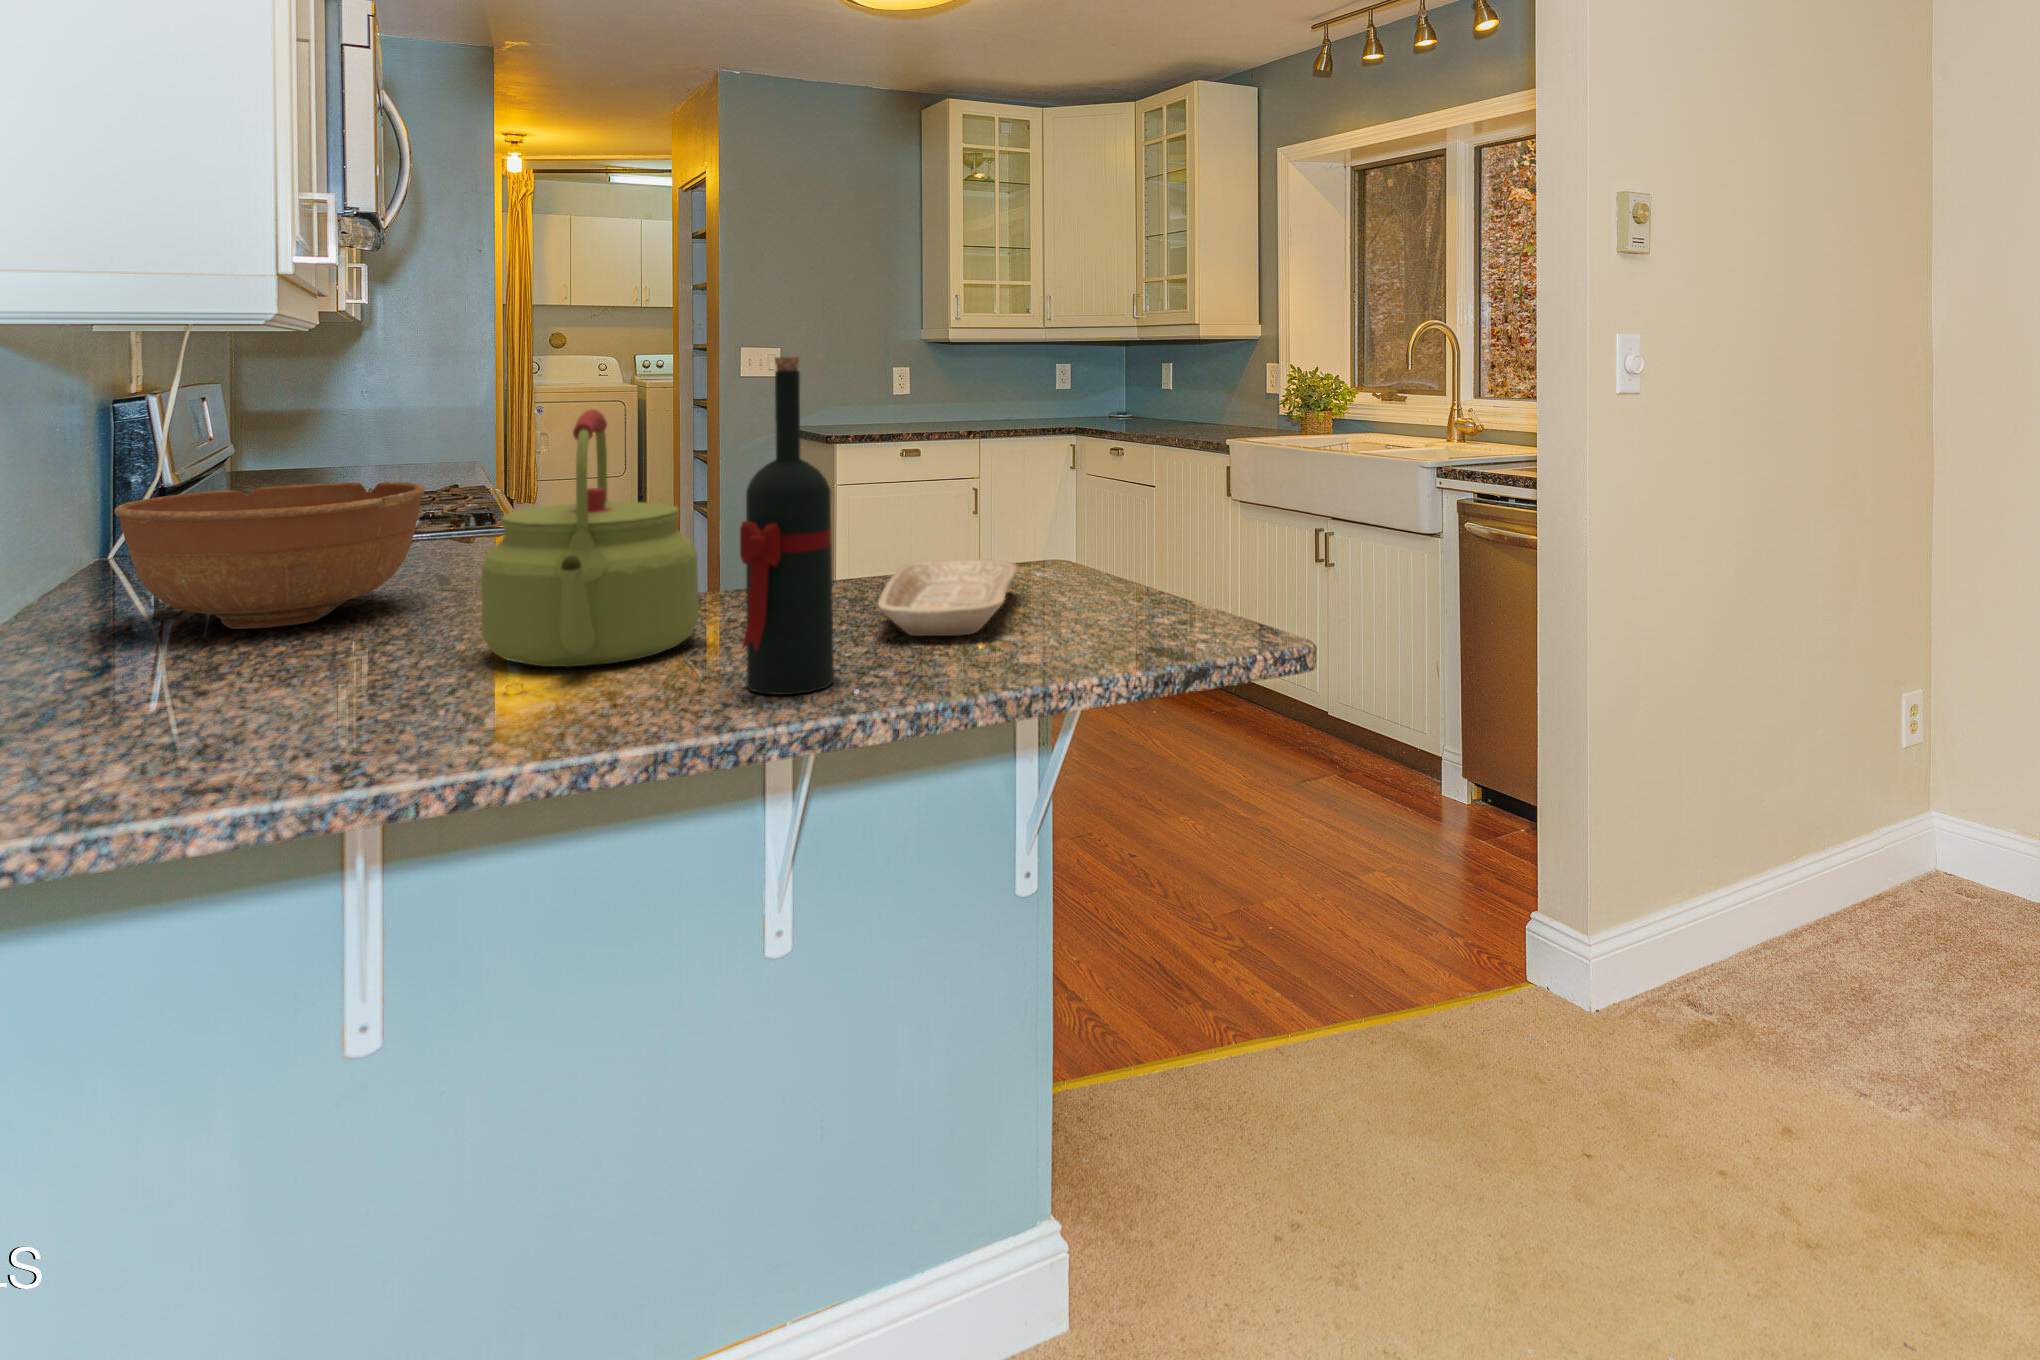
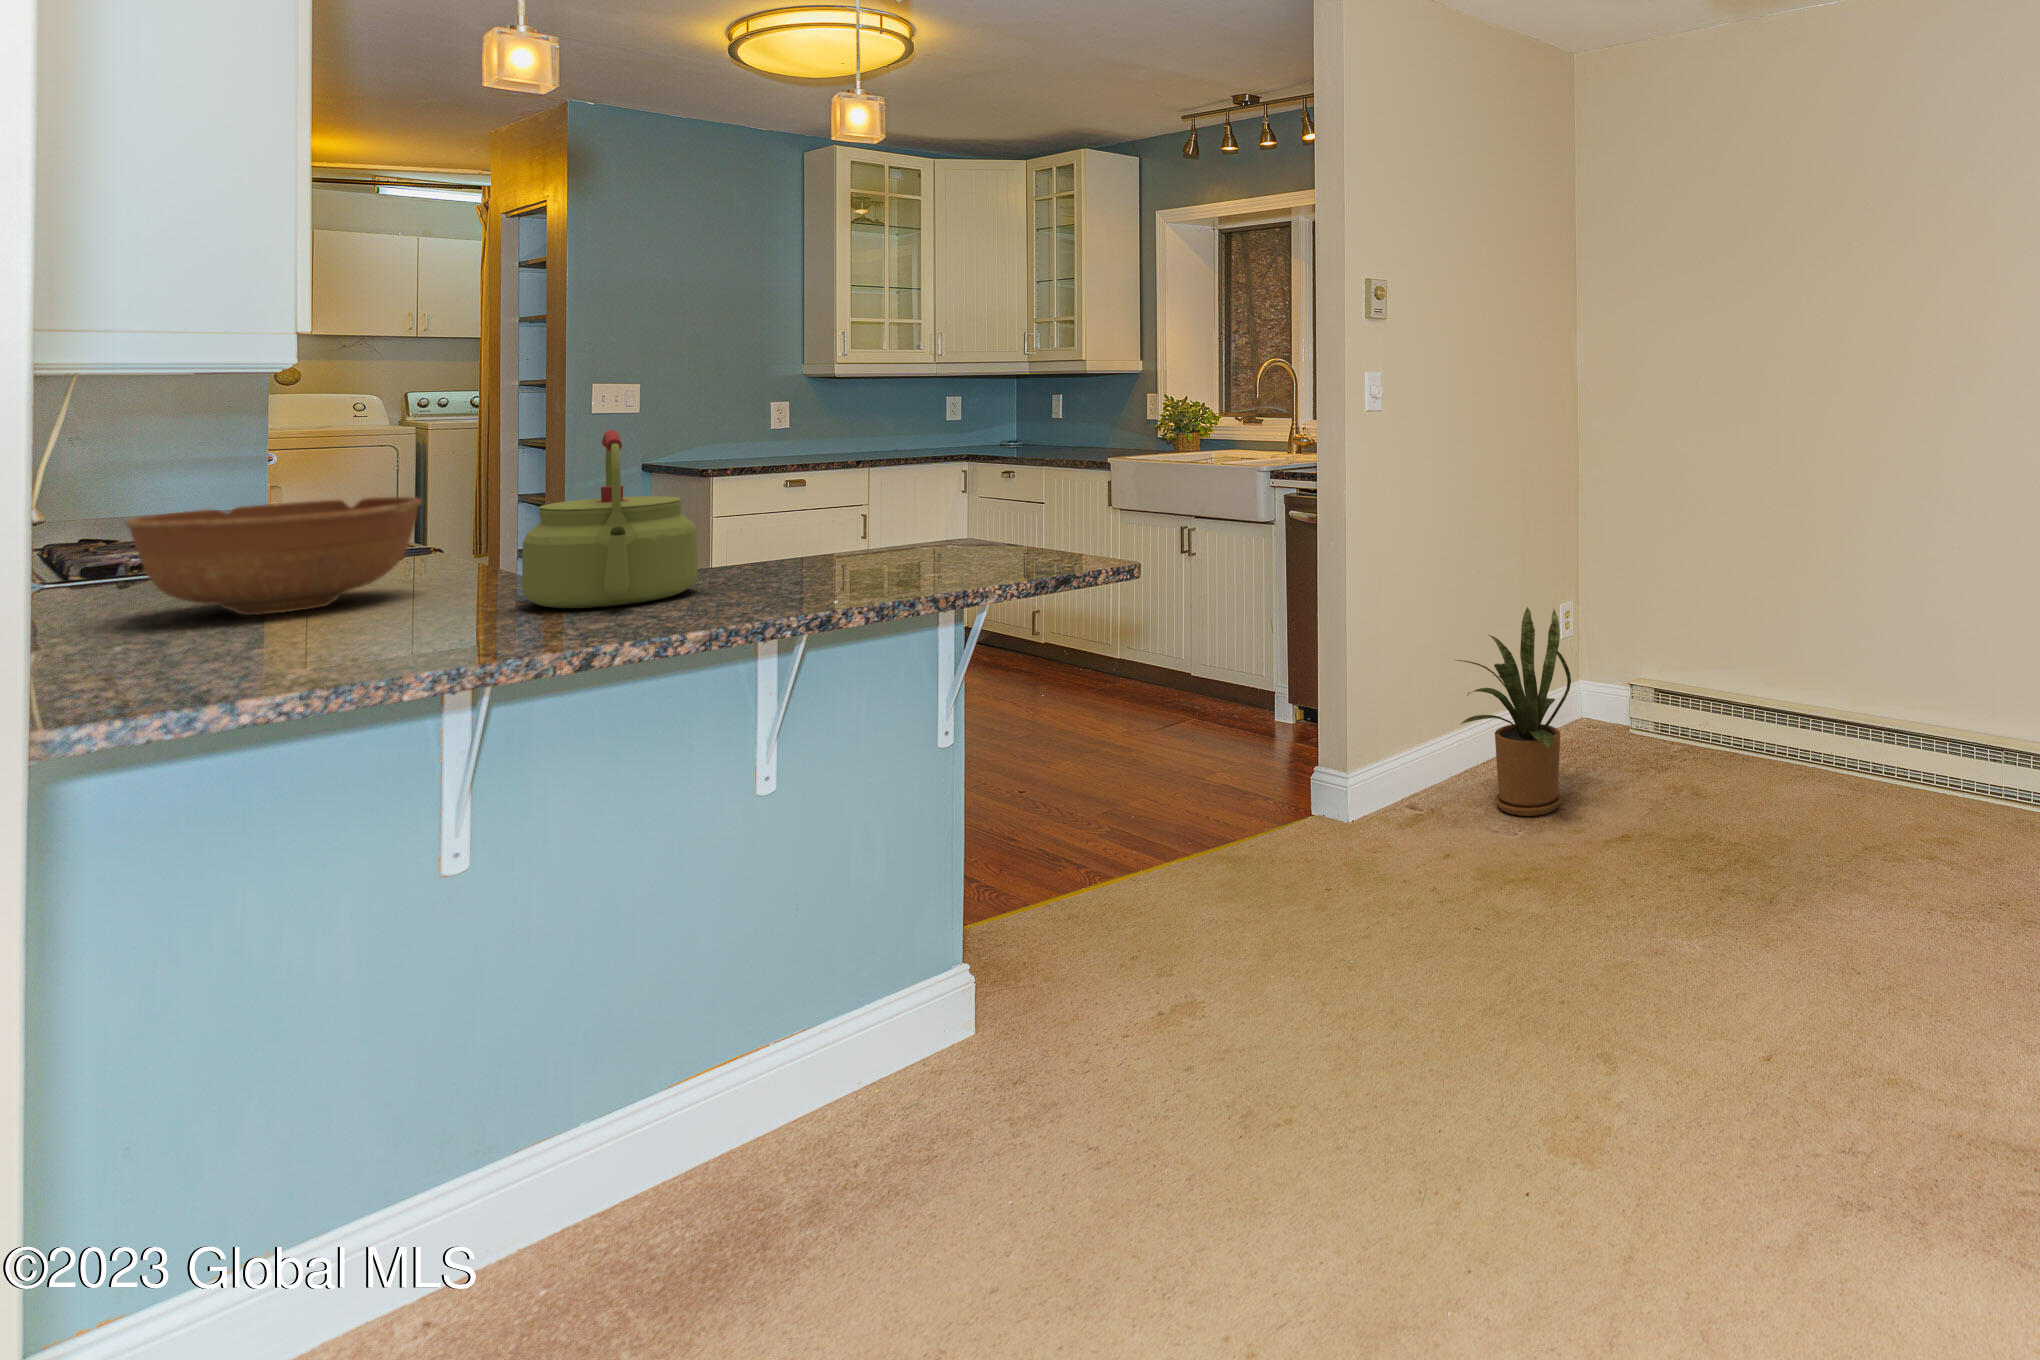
wine bottle: present [740,357,834,695] -> none [752,391,817,605]
tray: present [878,559,1017,636] -> none [836,532,935,576]
house plant: none [1731,698,1959,1036] -> present [1457,607,1571,816]

